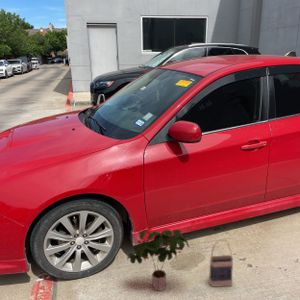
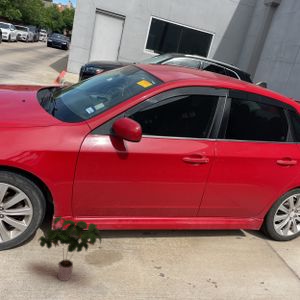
bag: present [209,239,233,287] -> none [115,243,143,293]

